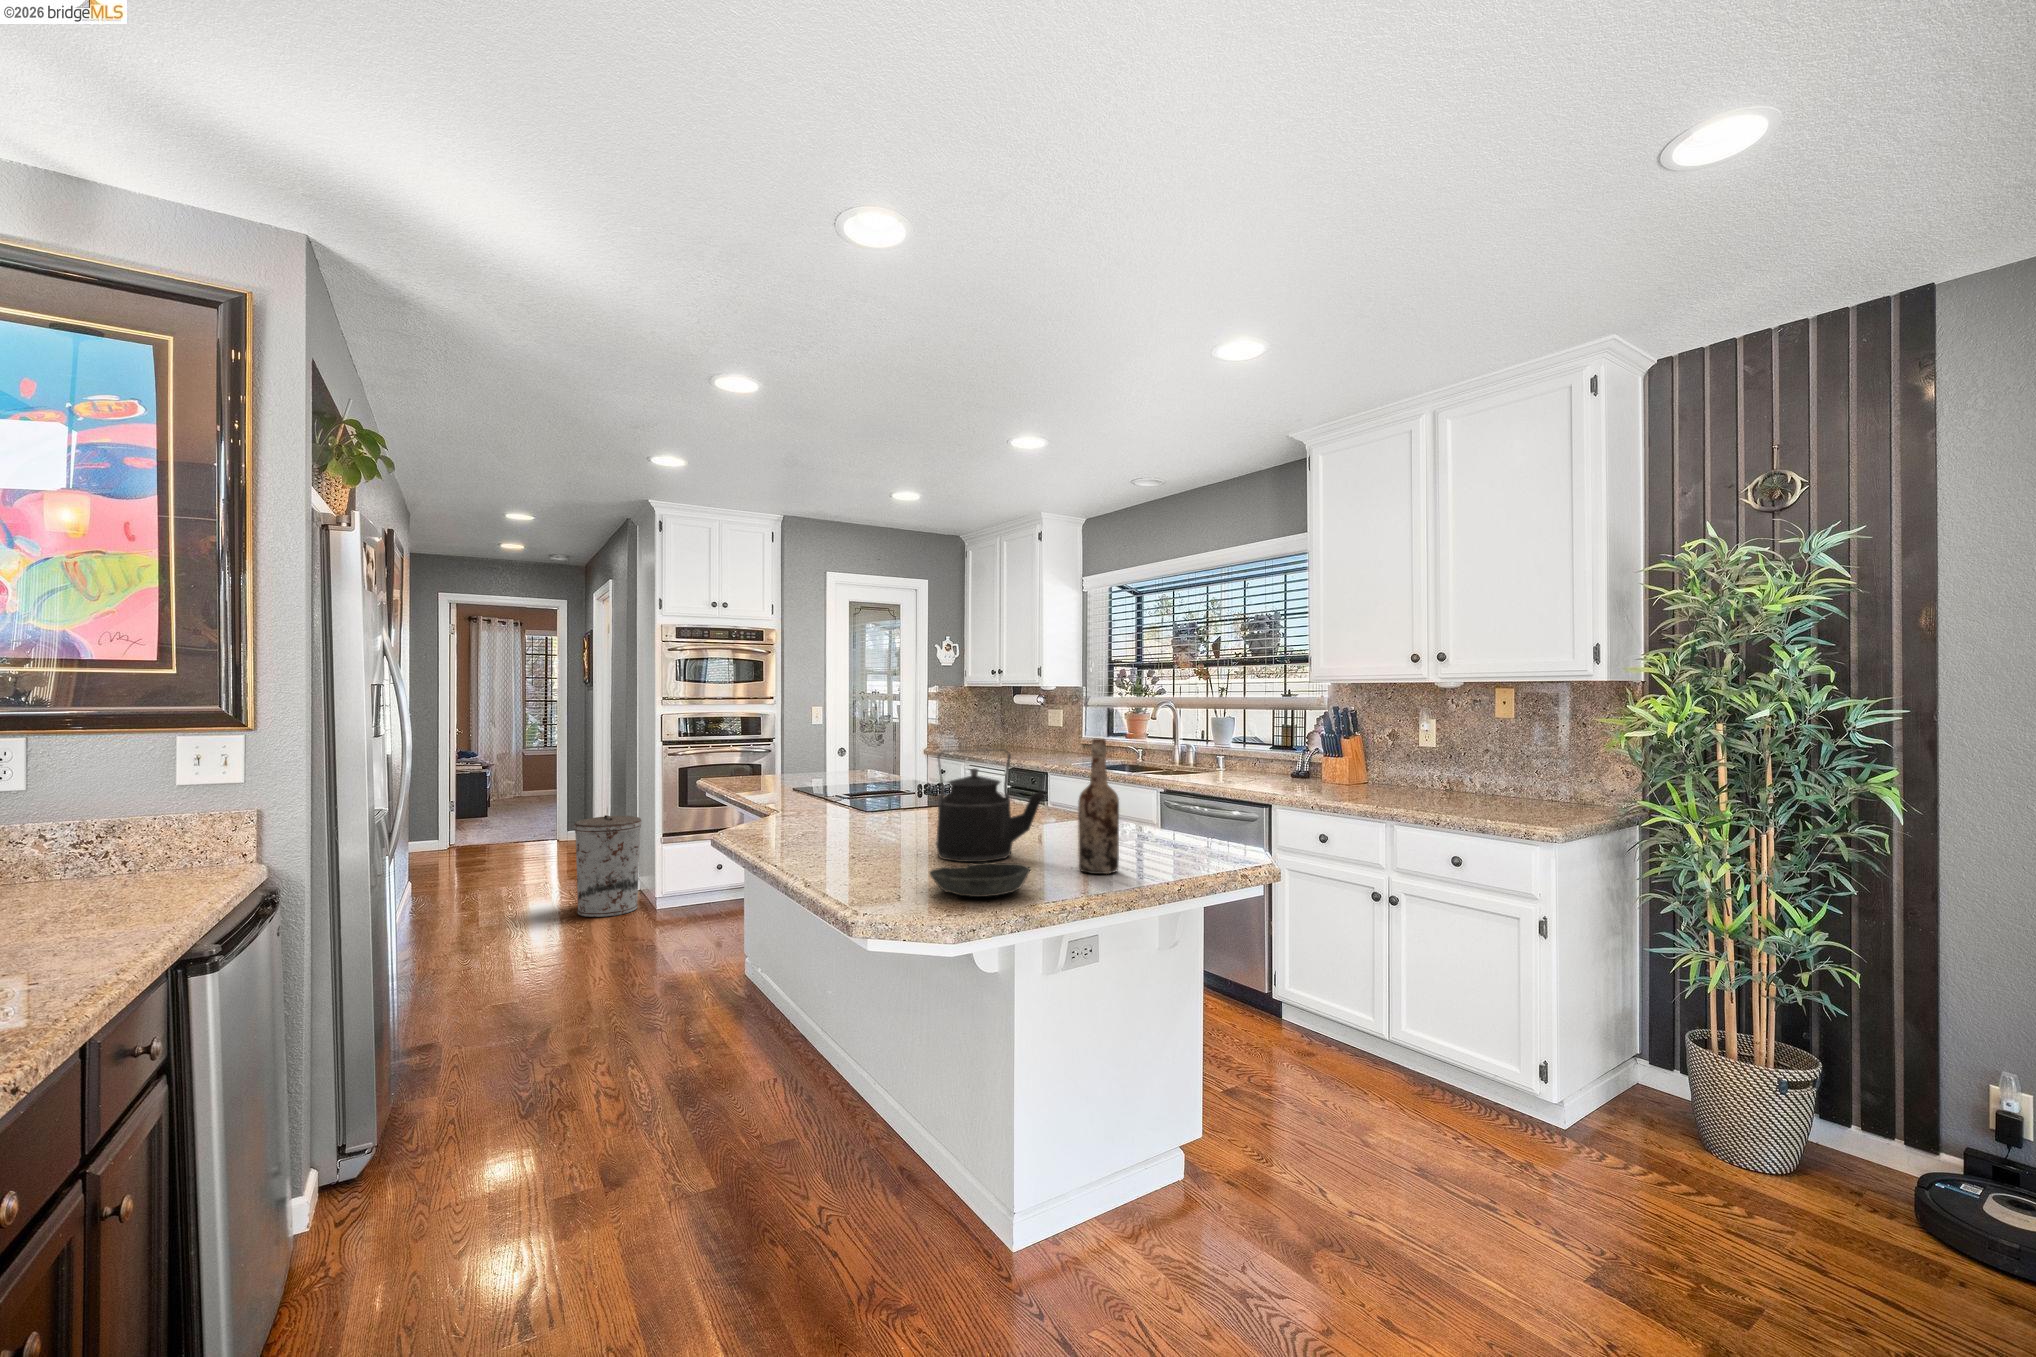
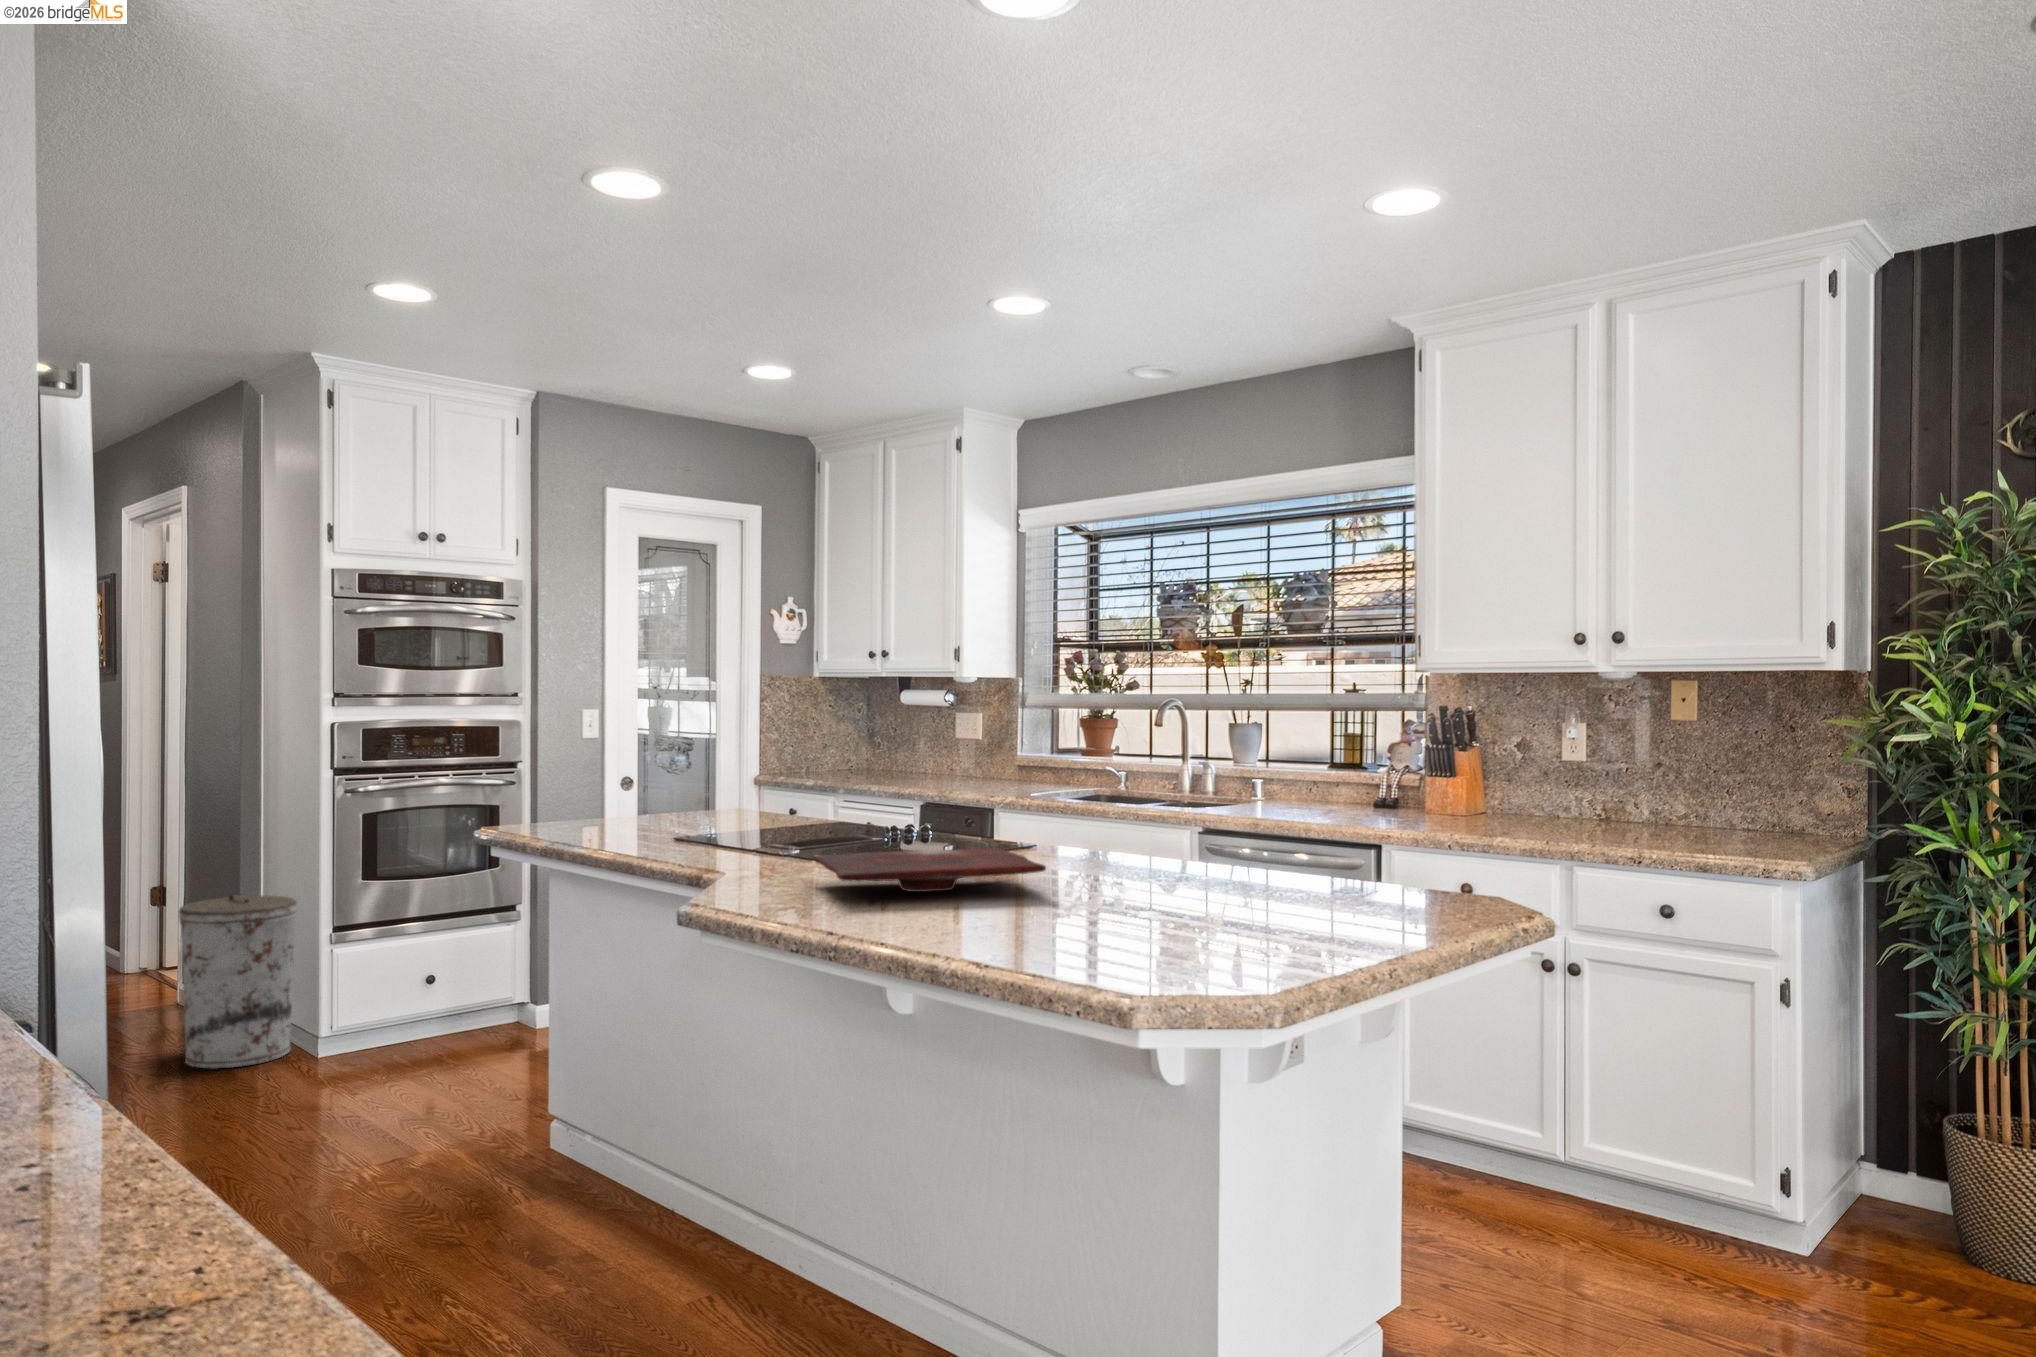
wine bottle: present [1078,739,1119,874] -> none [1298,749,1355,937]
kettle: present [936,750,1045,862] -> none [1071,766,1217,929]
cutting board: none [805,802,950,830] -> present [813,848,1046,892]
bowl: present [929,862,1031,897] -> none [1145,924,1291,971]

